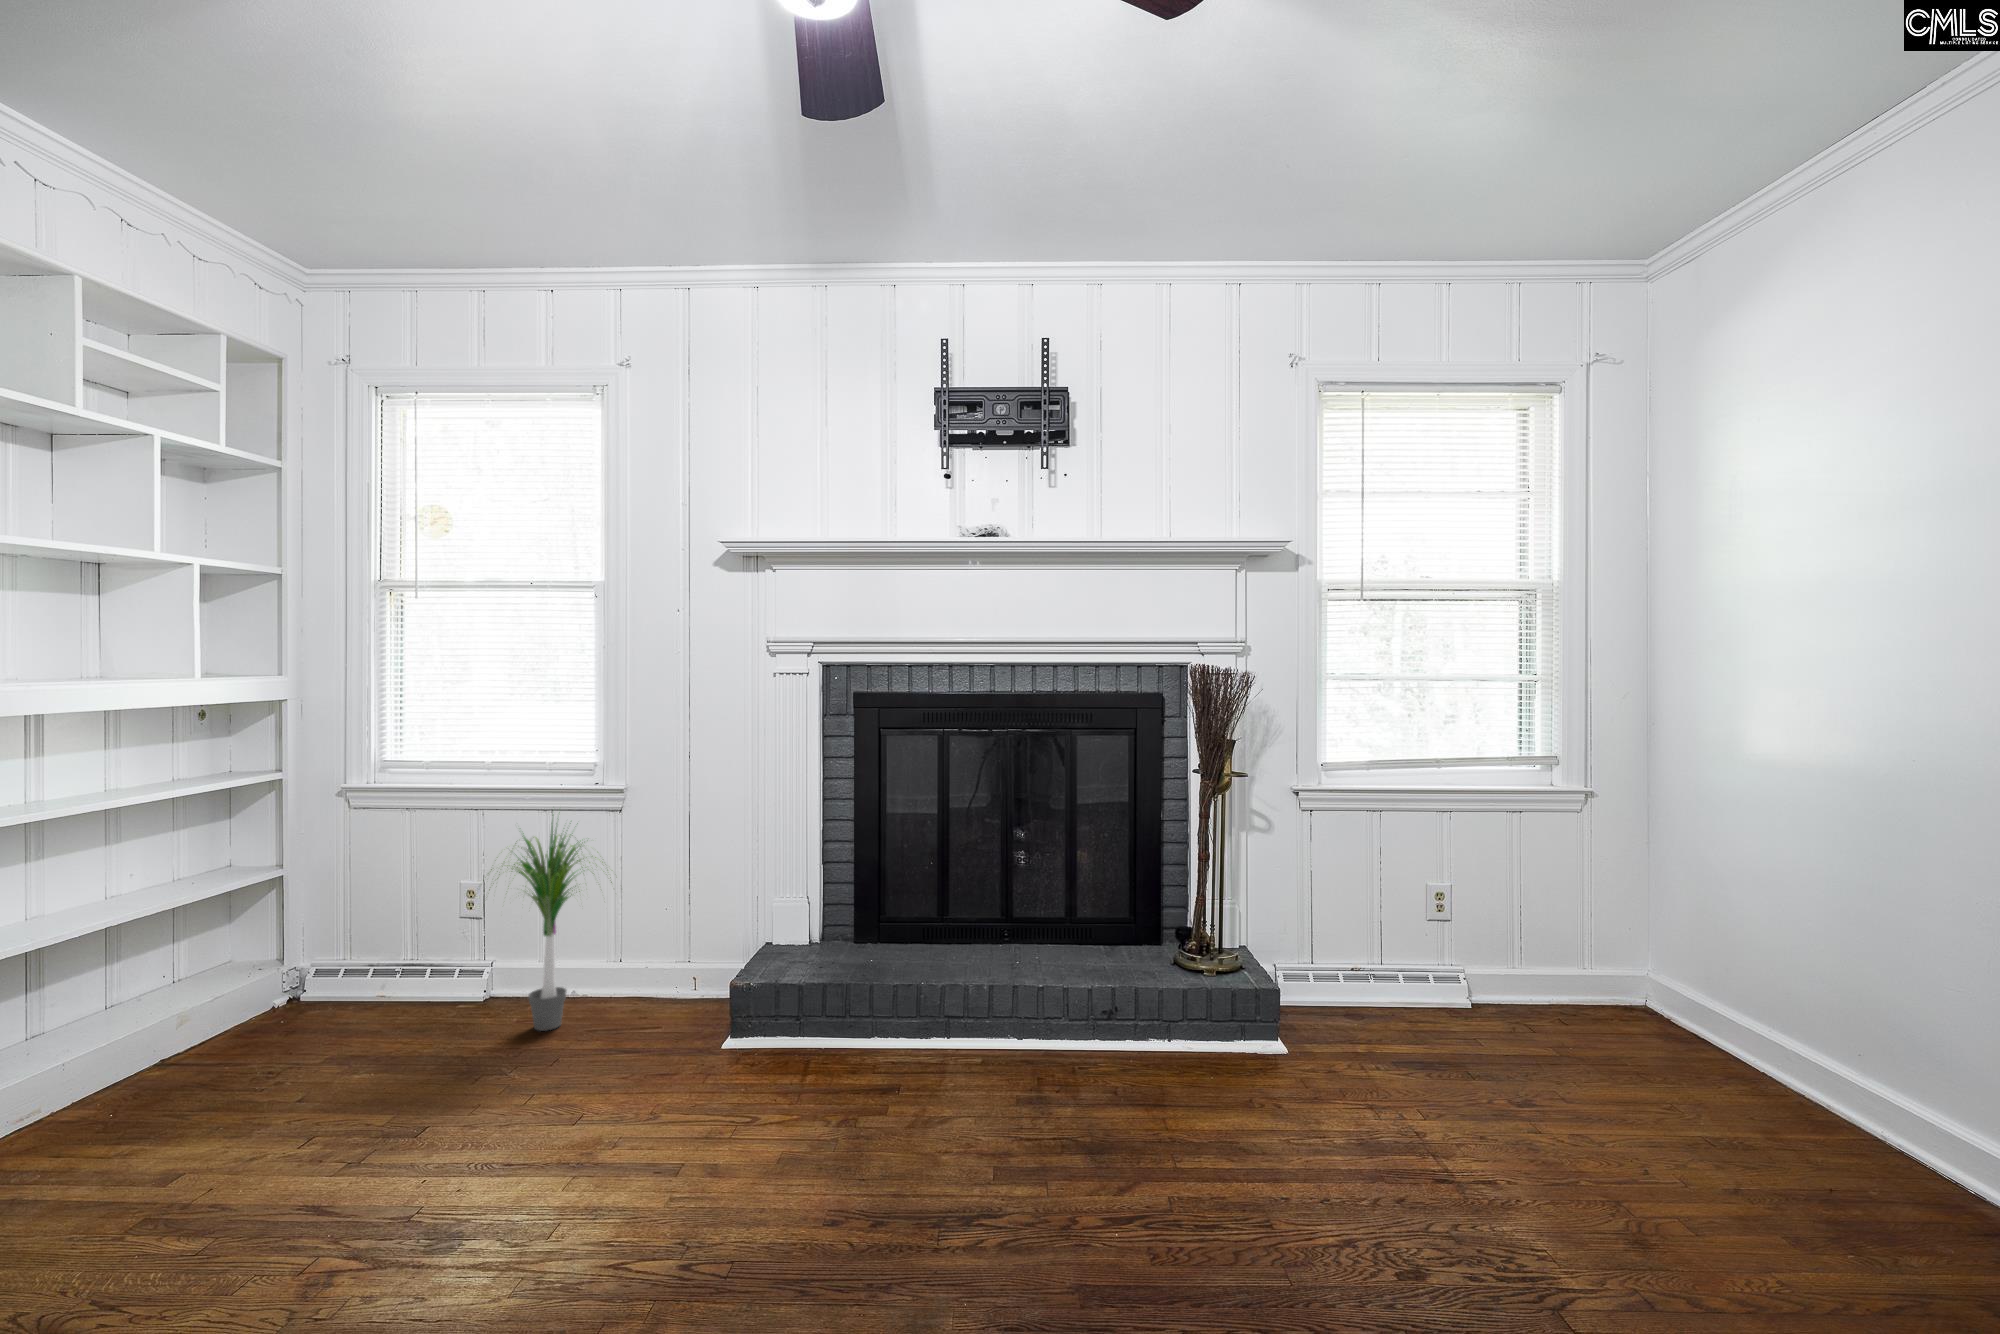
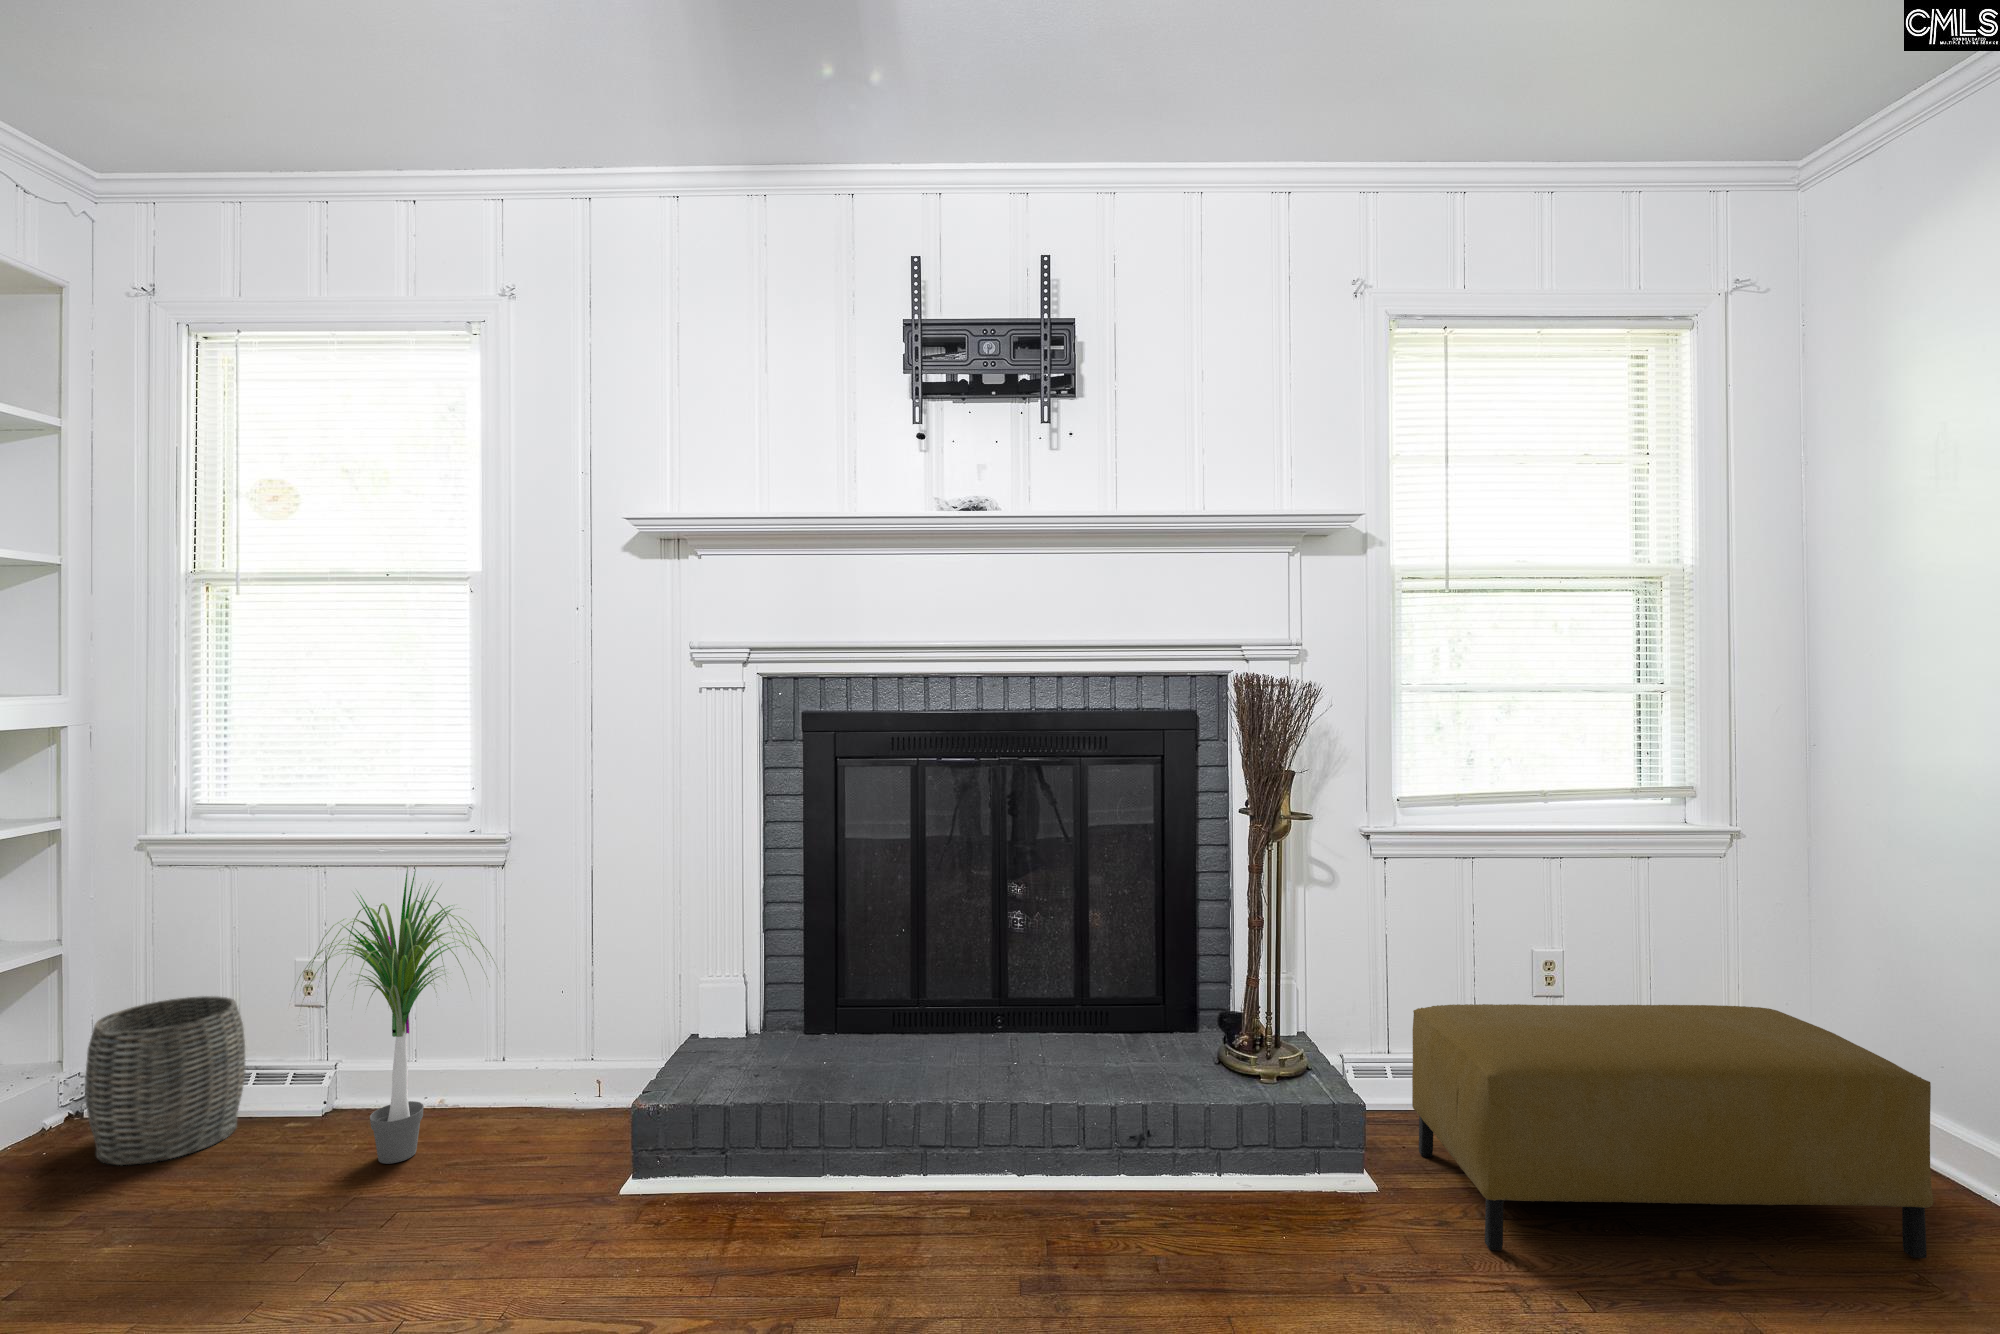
woven basket: none [313,909,426,1029] -> present [86,996,245,1165]
ottoman: none [1322,918,1690,1096] -> present [1412,1004,1933,1258]

